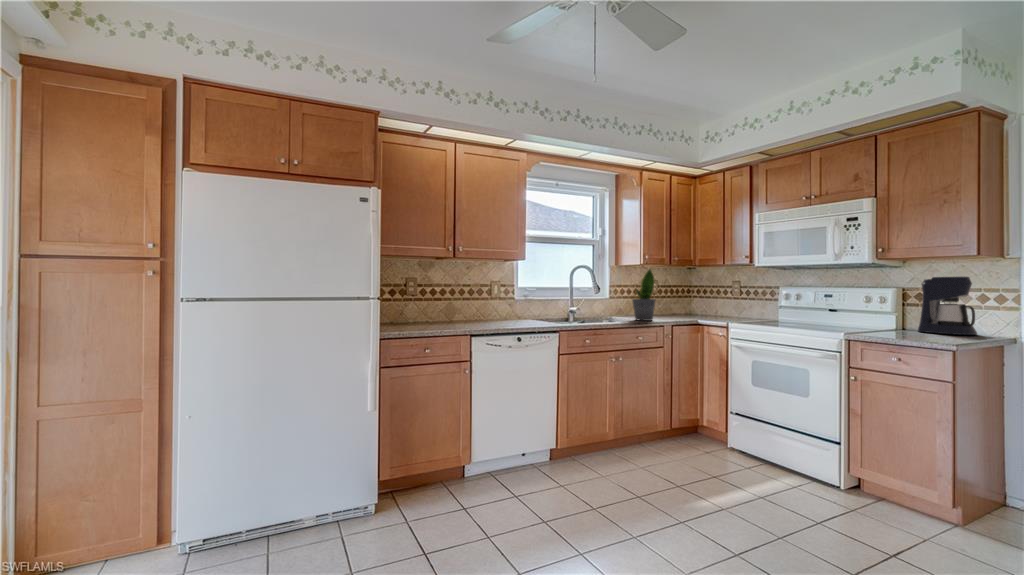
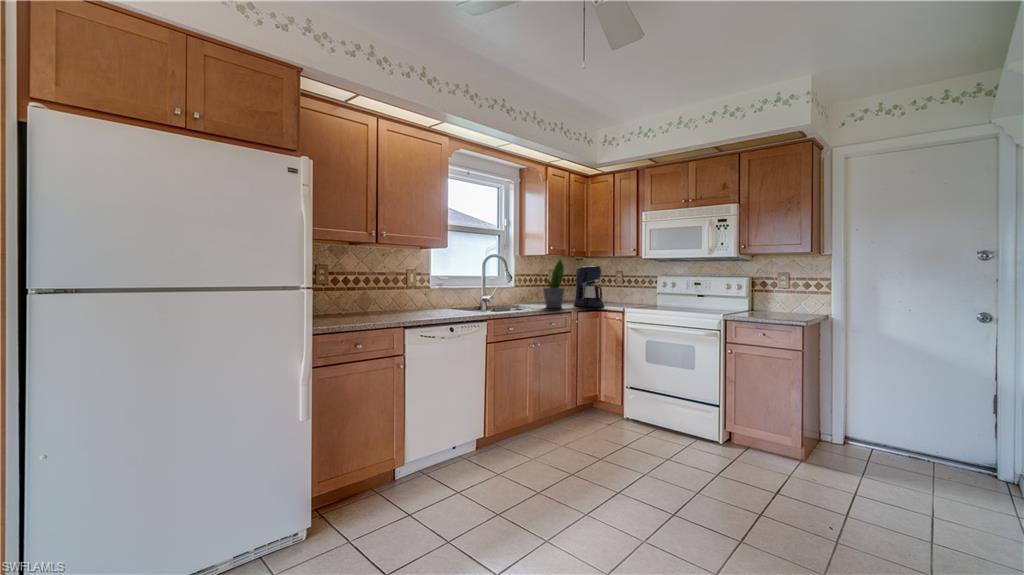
coffee maker: present [918,276,977,335] -> present [574,266,604,307]

